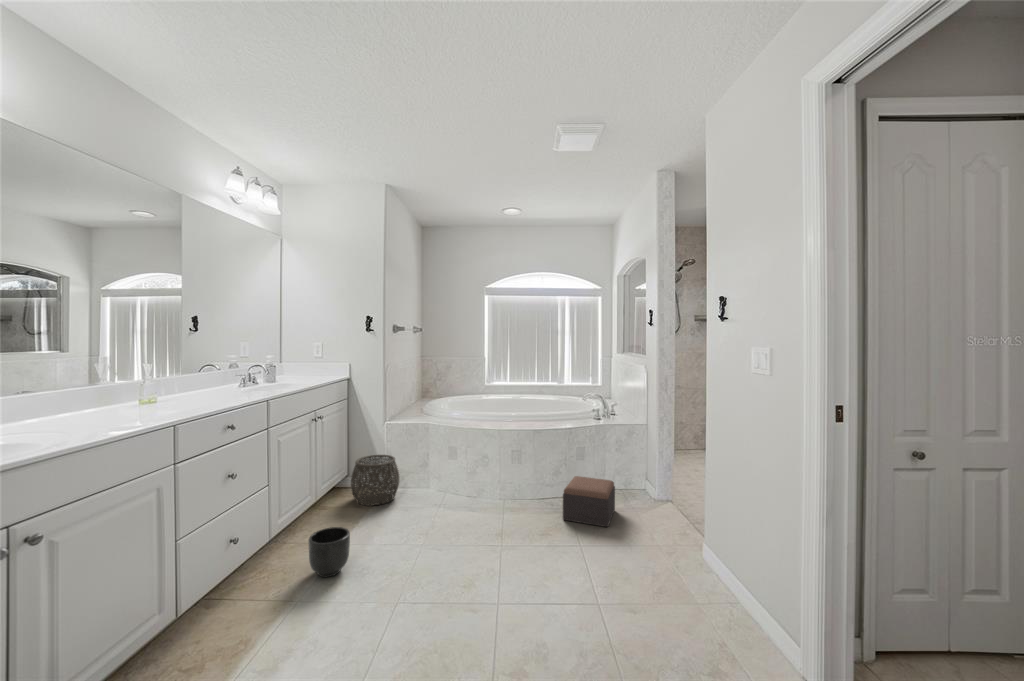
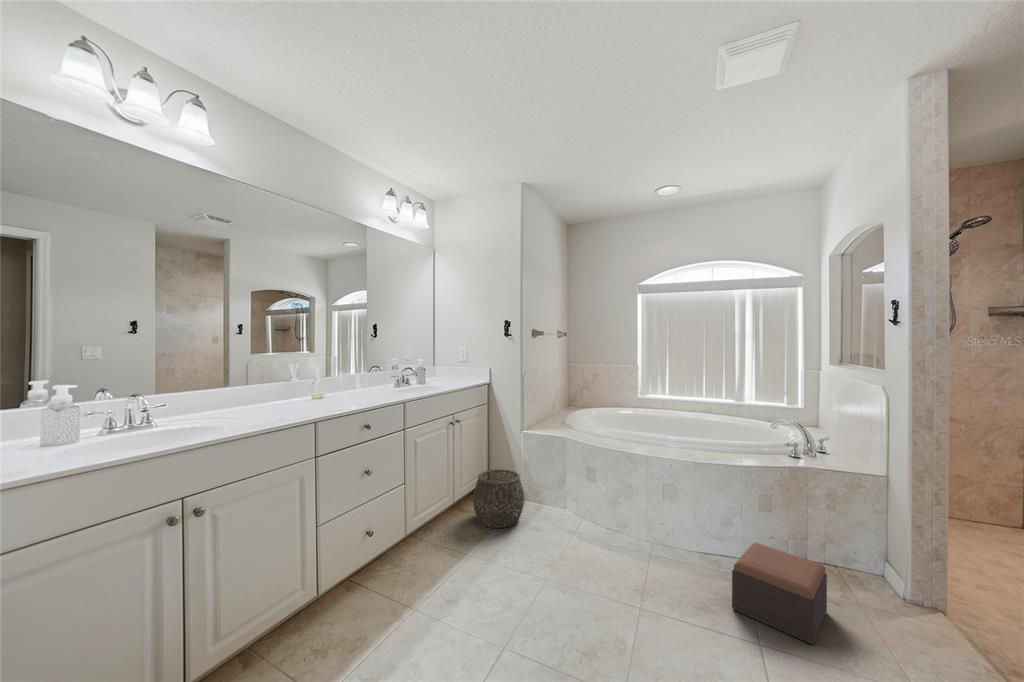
planter: present [308,527,350,577] -> none [392,558,437,621]

